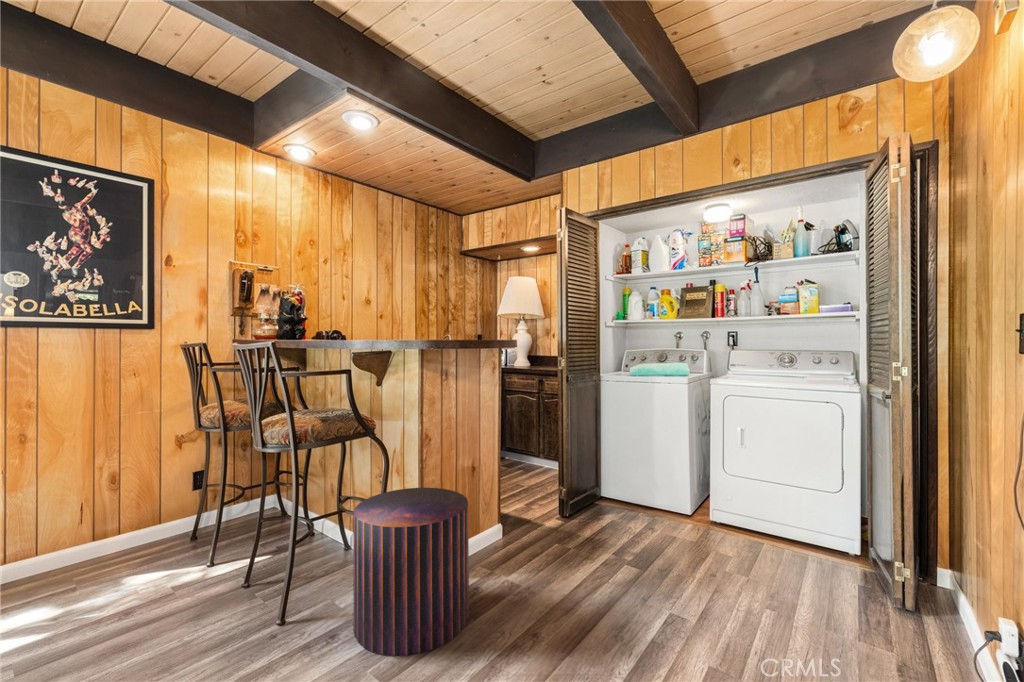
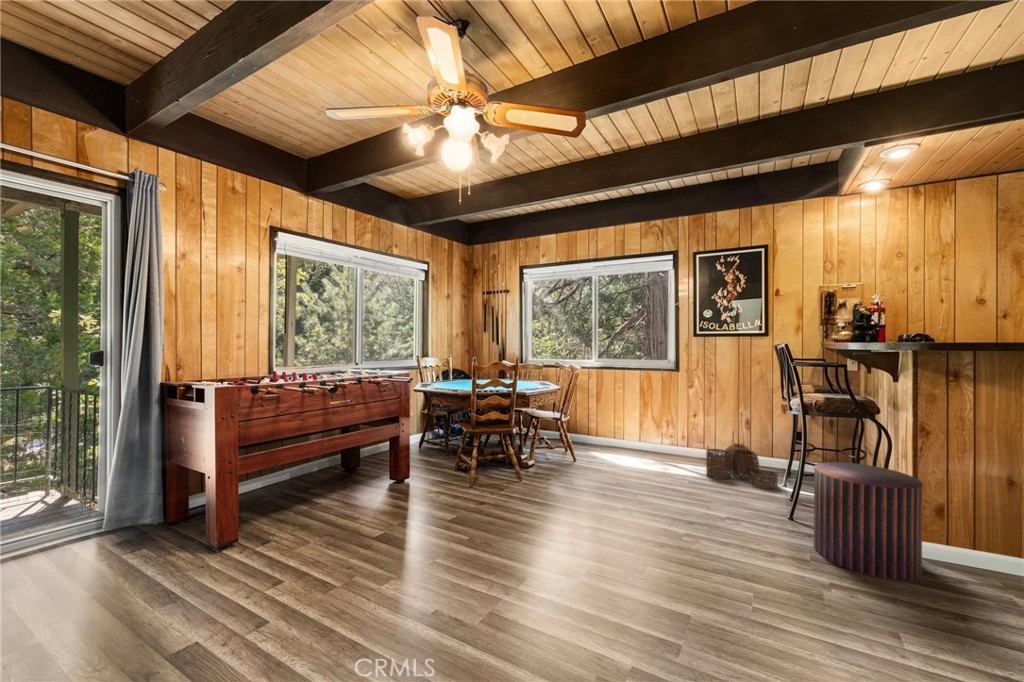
woven basket: none [45,524,210,626] -> present [706,443,778,489]

